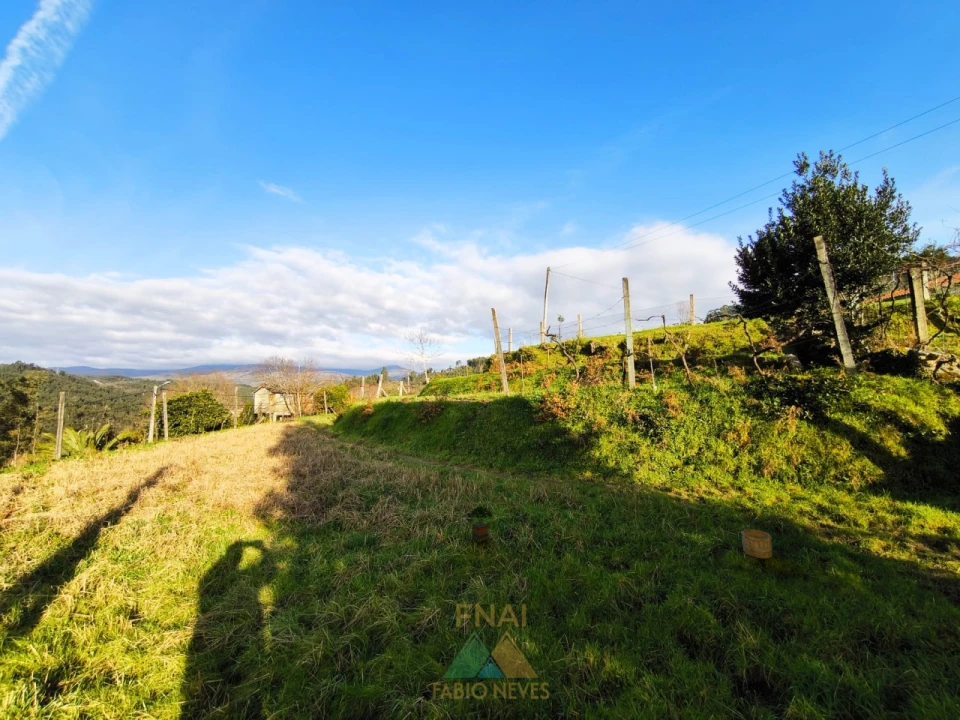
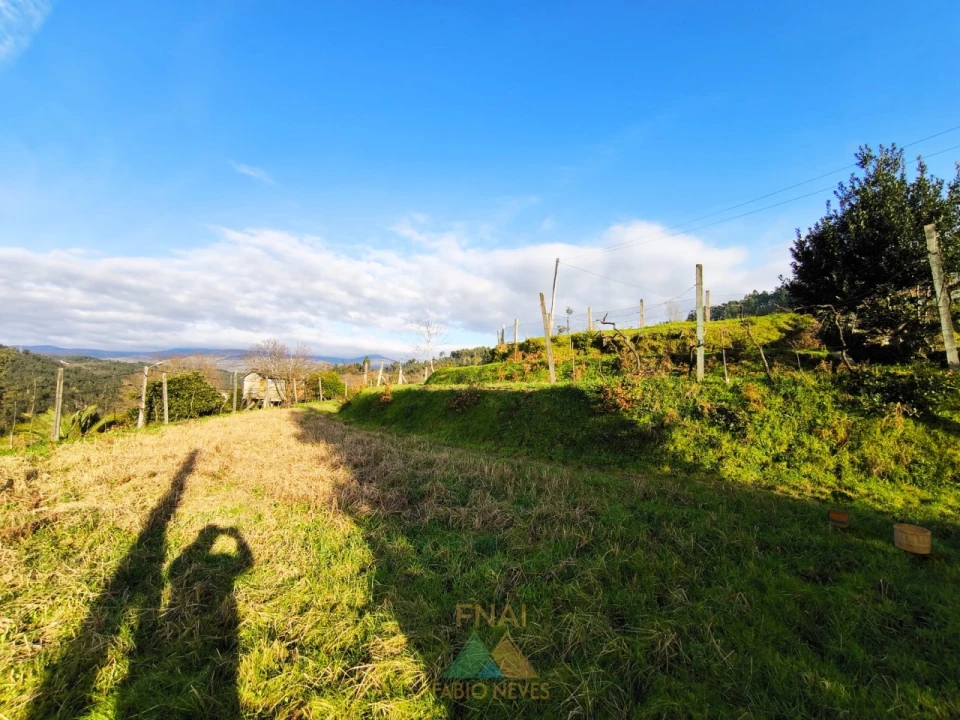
potted tree: present [470,506,493,542] -> present [825,491,855,528]

